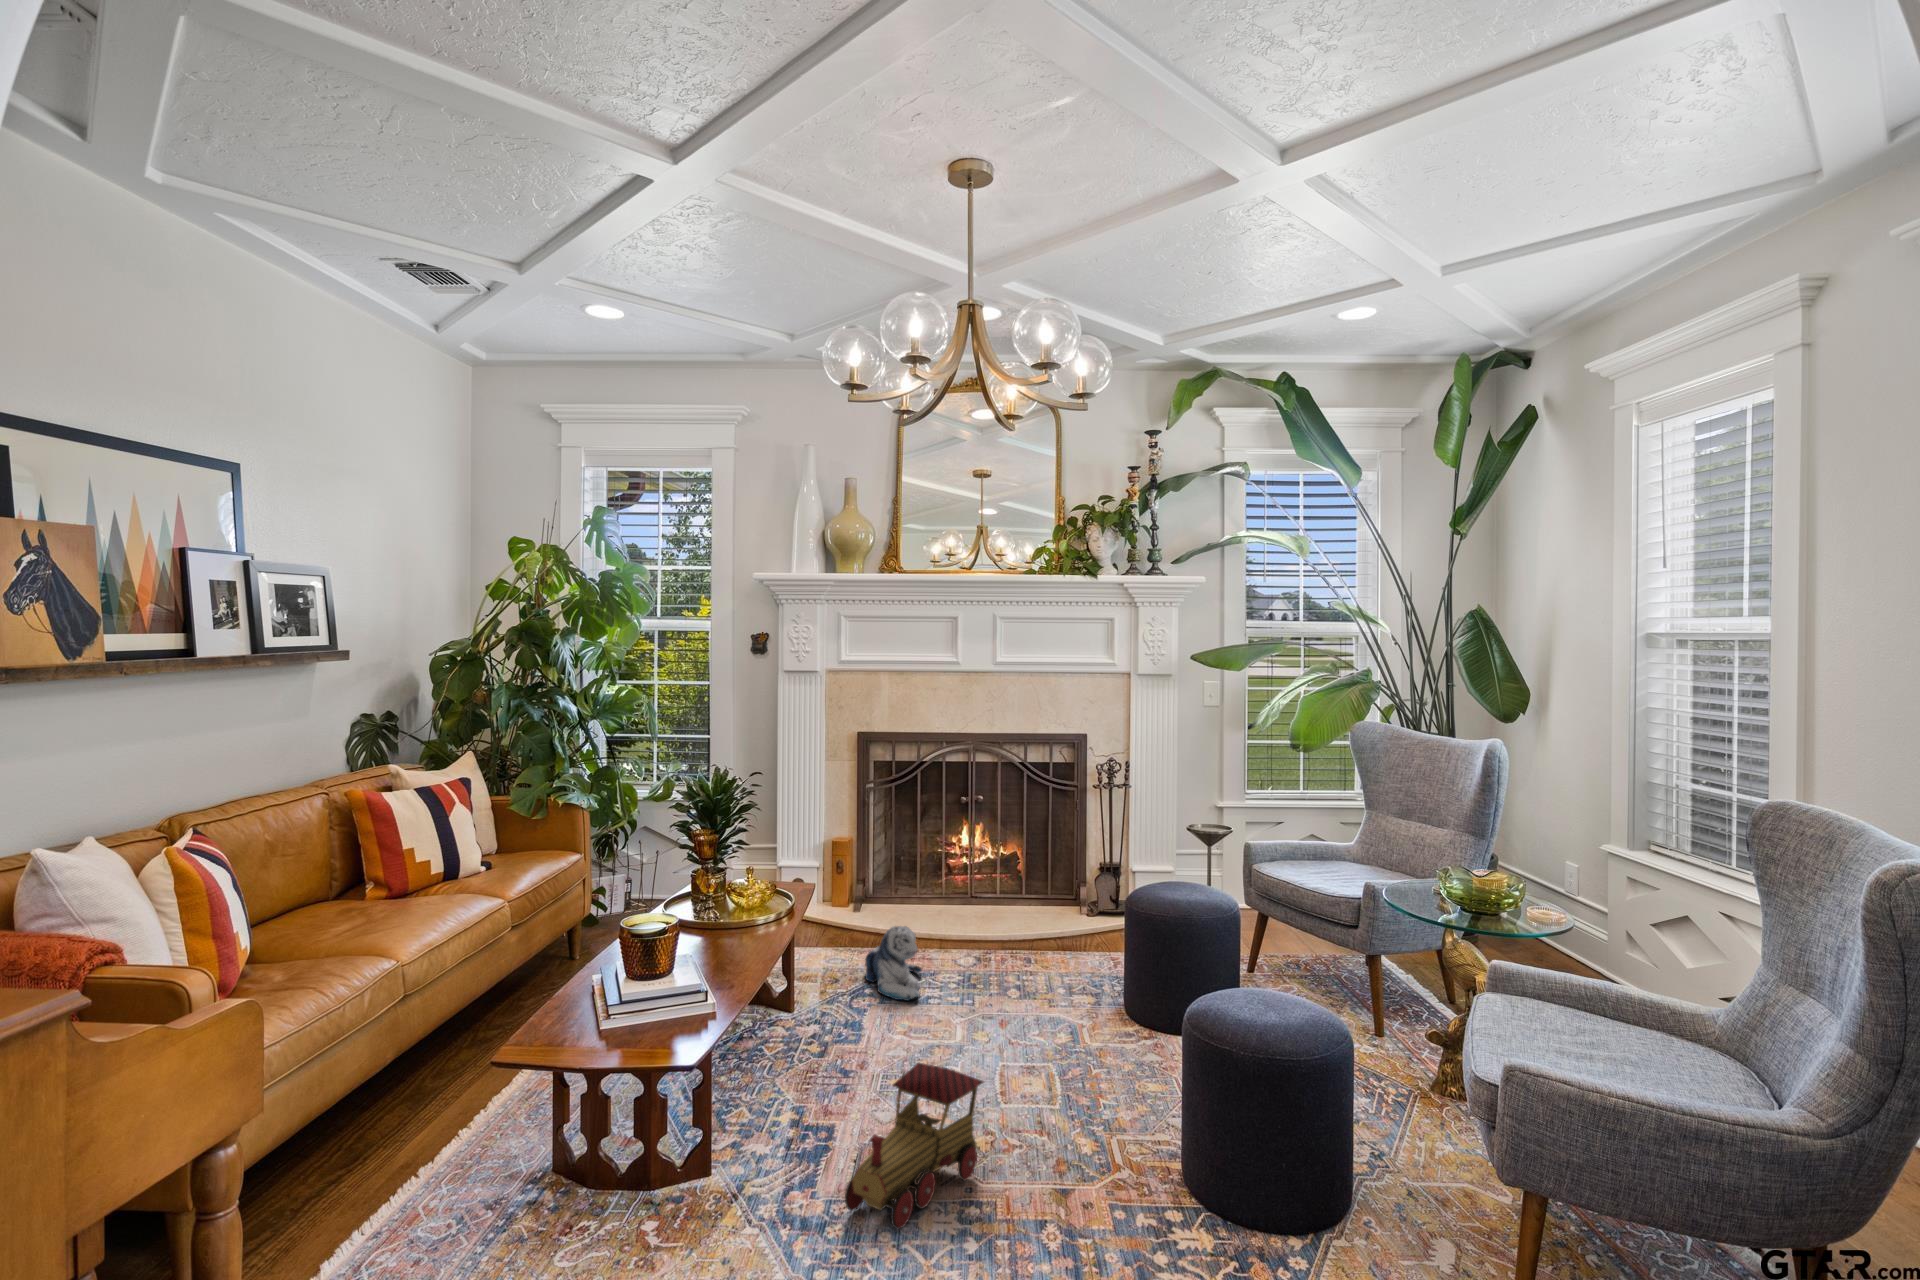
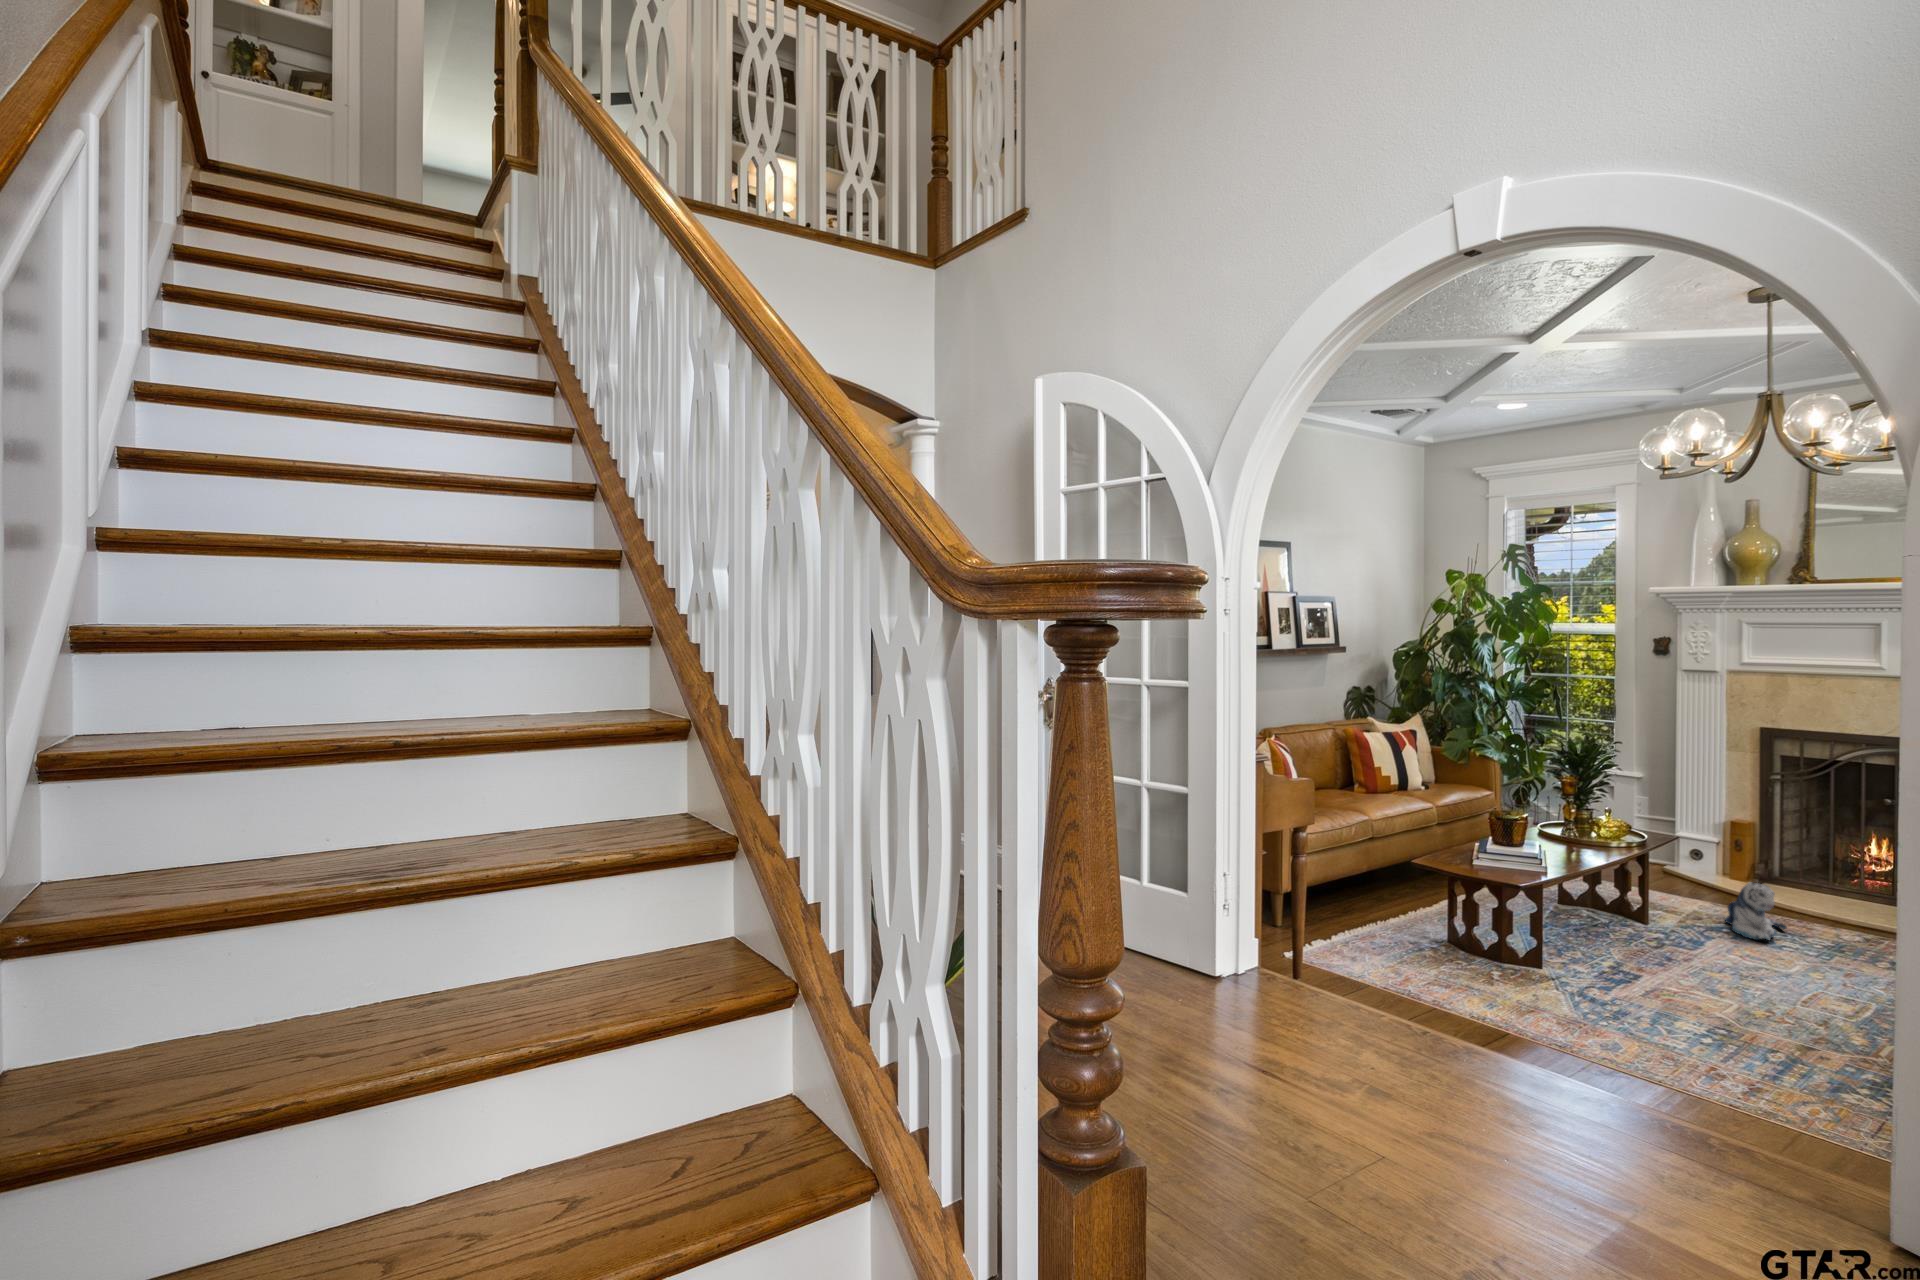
toy train: present [845,1063,984,1229] -> none [1622,941,1750,1019]

